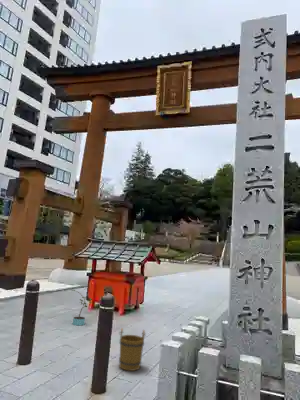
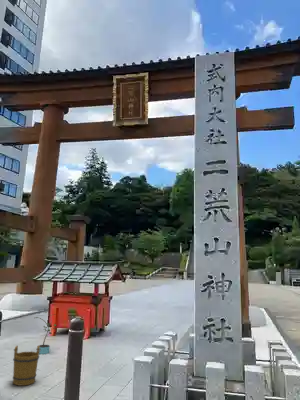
bucket: present [119,329,145,371] -> present [13,346,41,386]

